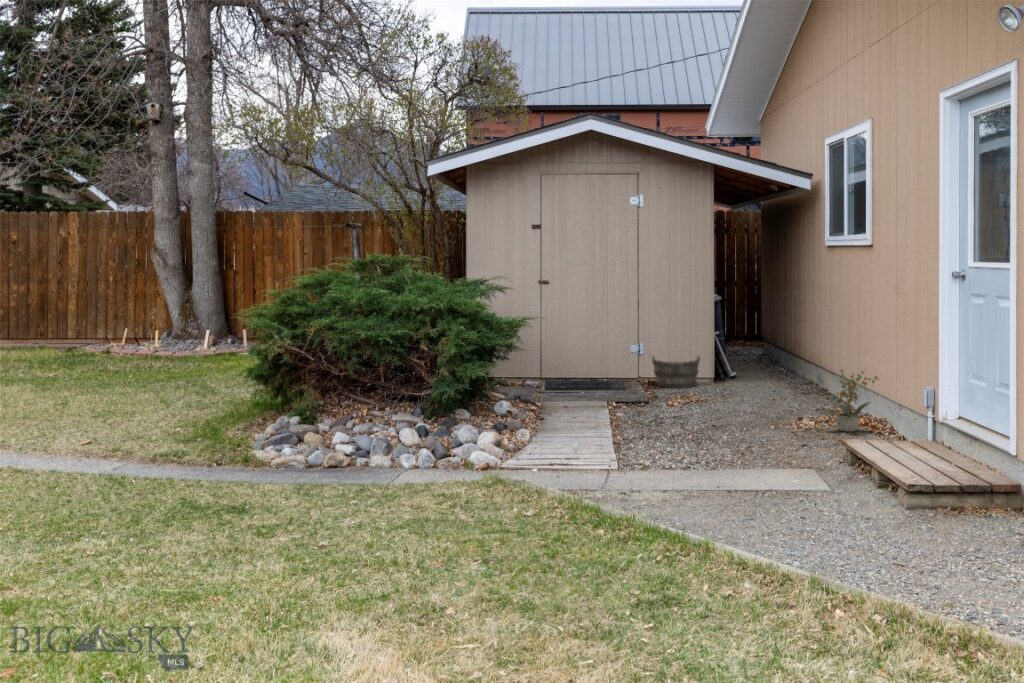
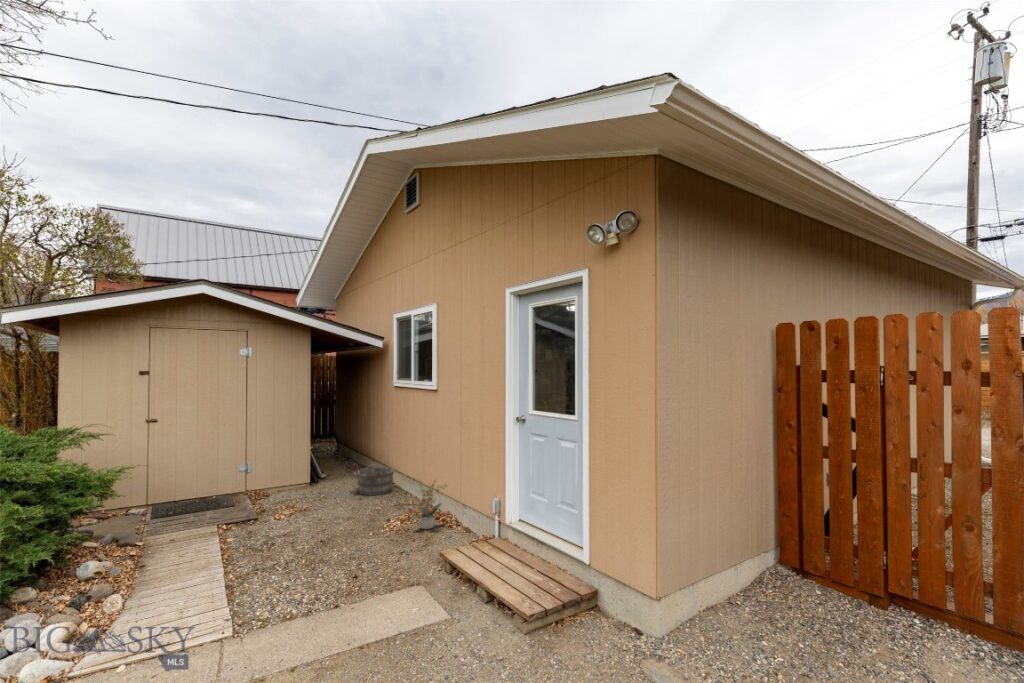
bucket: present [652,356,700,388] -> present [353,464,394,496]

